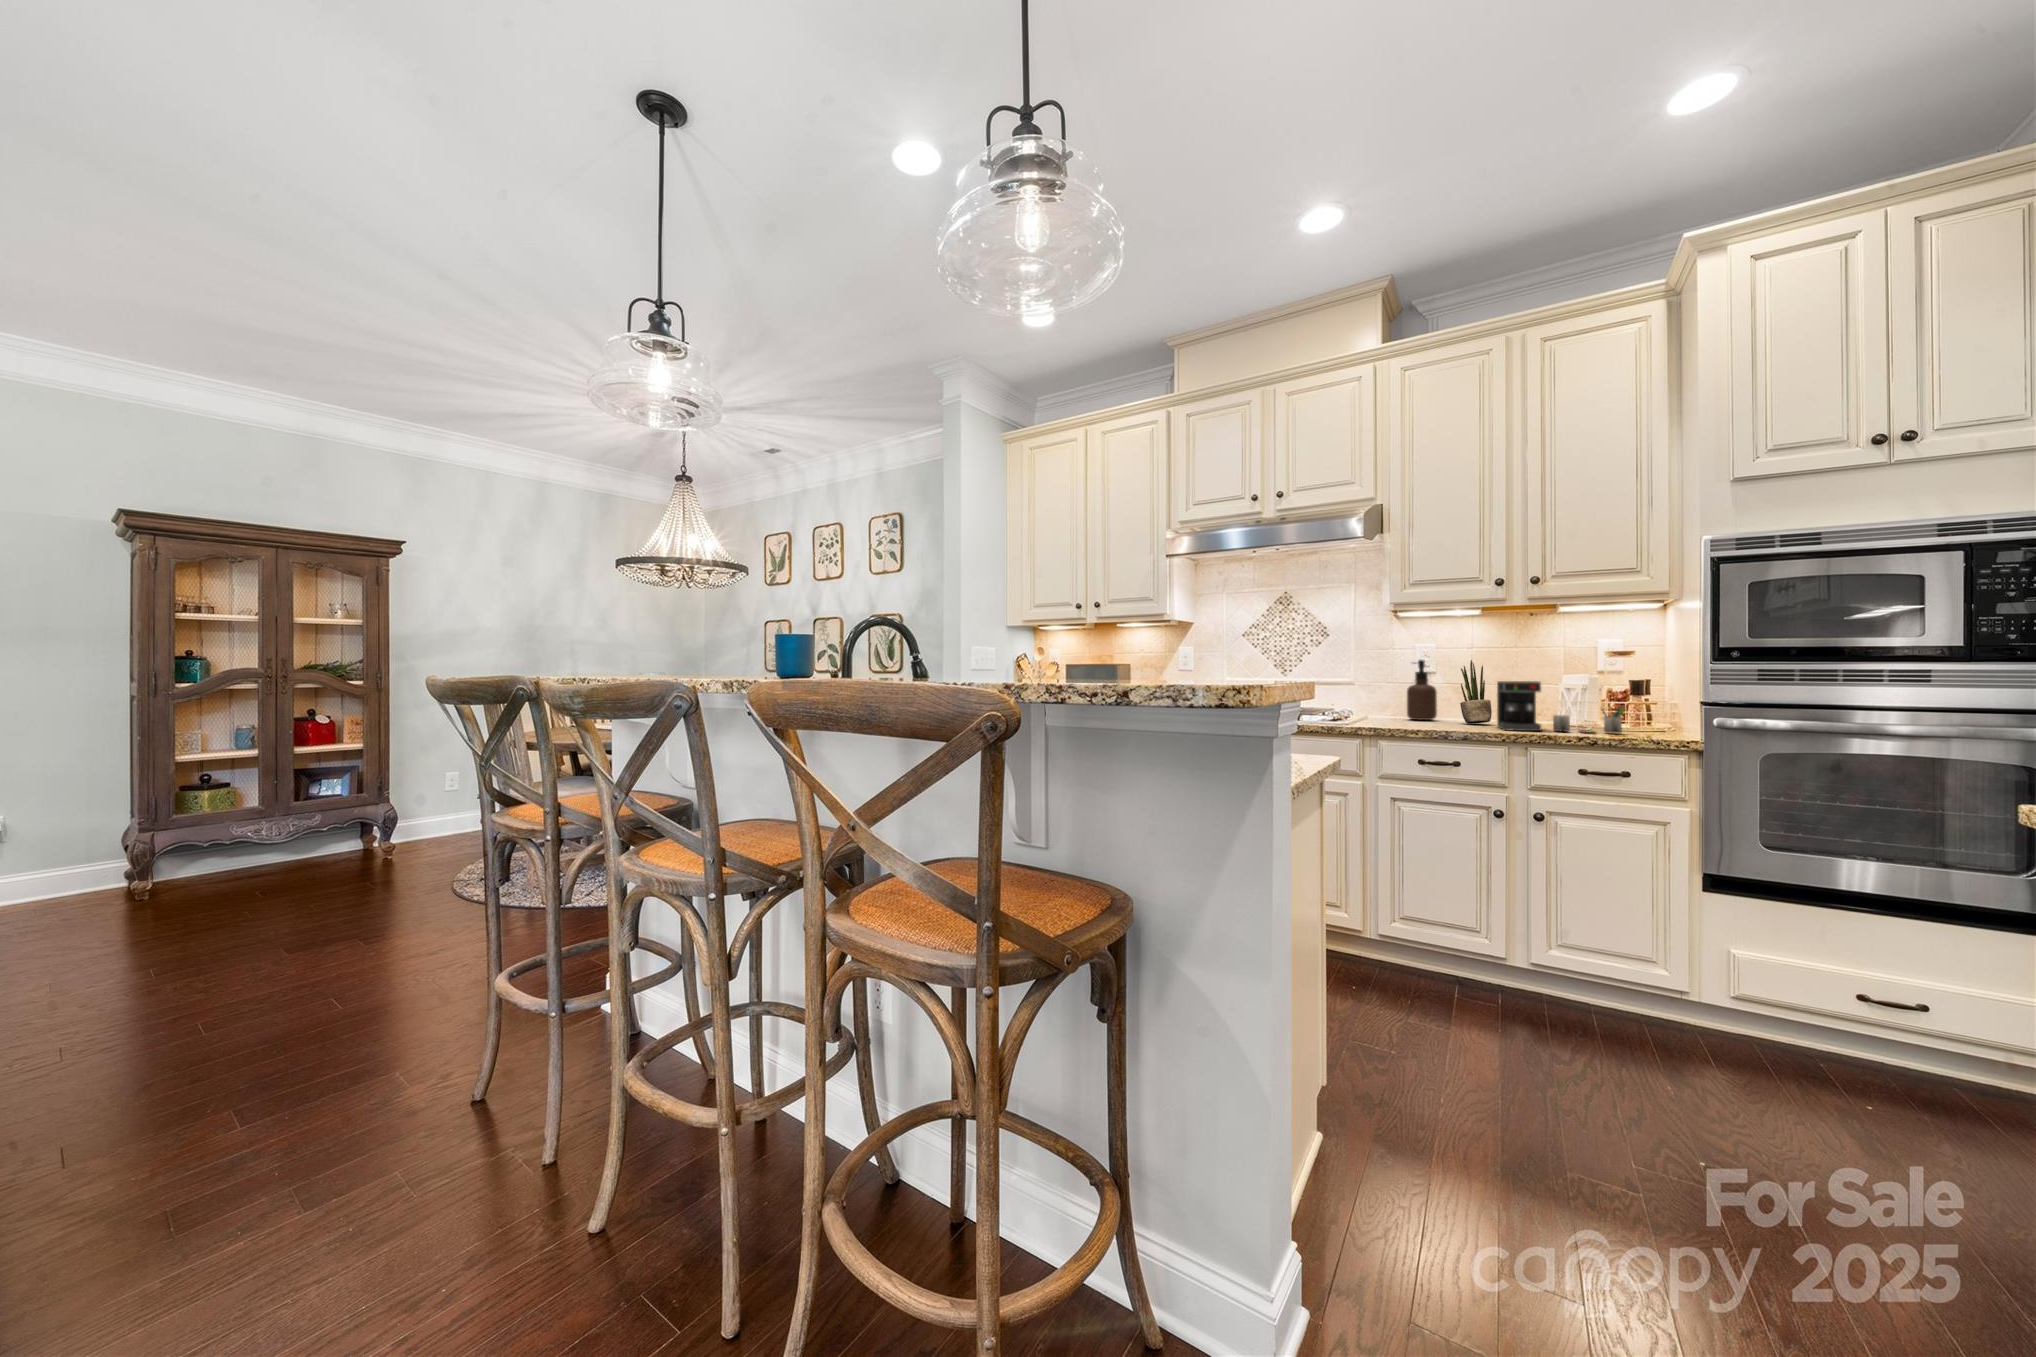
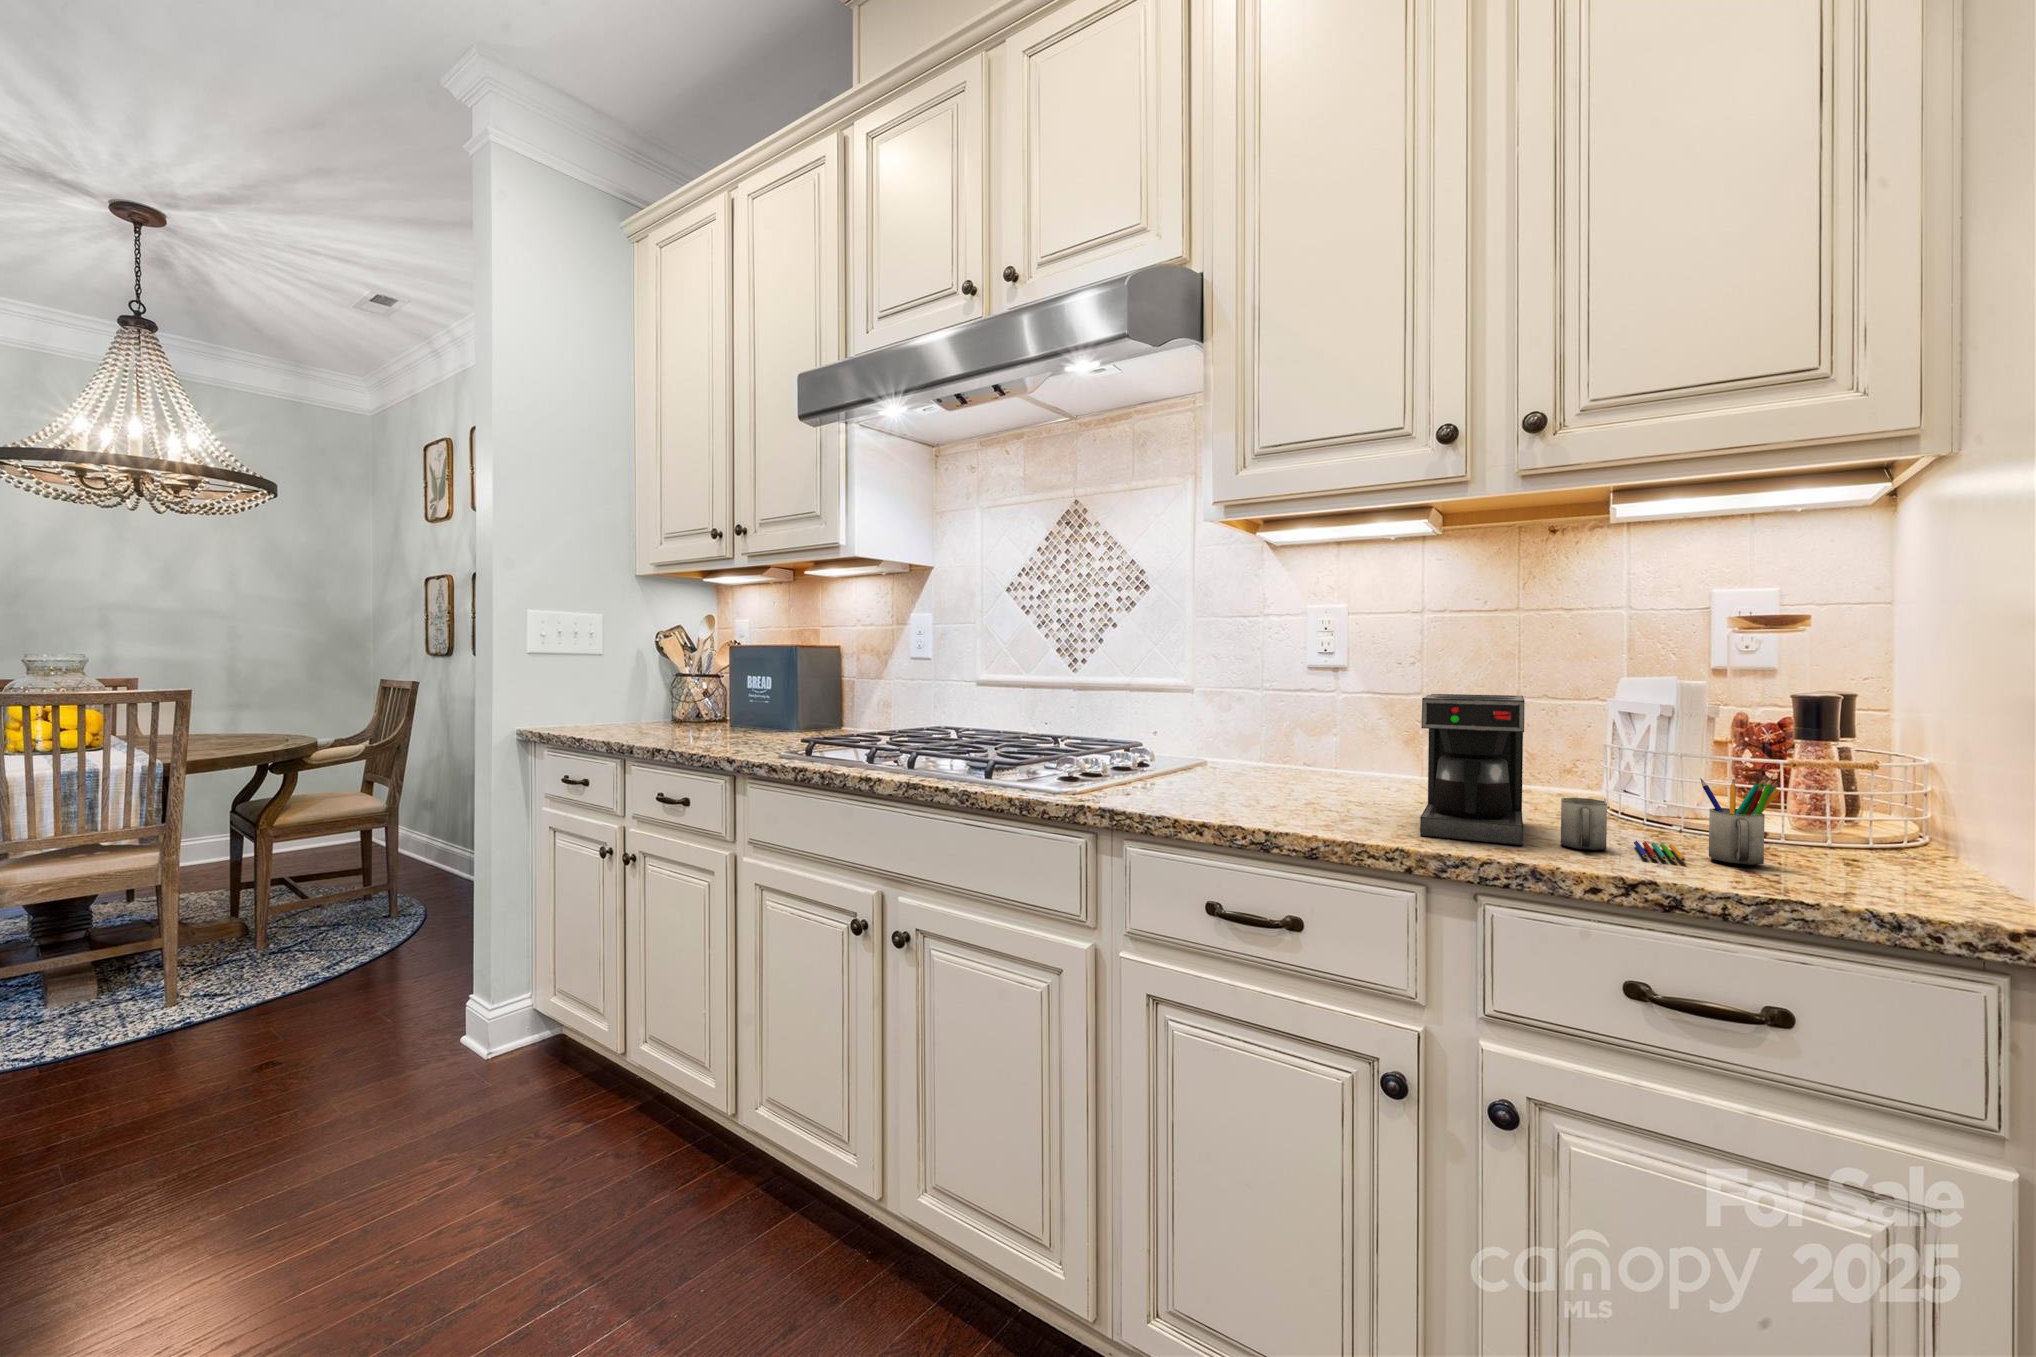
soap dispenser: present [1407,660,1437,720] -> none [1262,638,1326,781]
potted plant: present [1460,660,1492,723] -> none [1360,637,1430,796]

